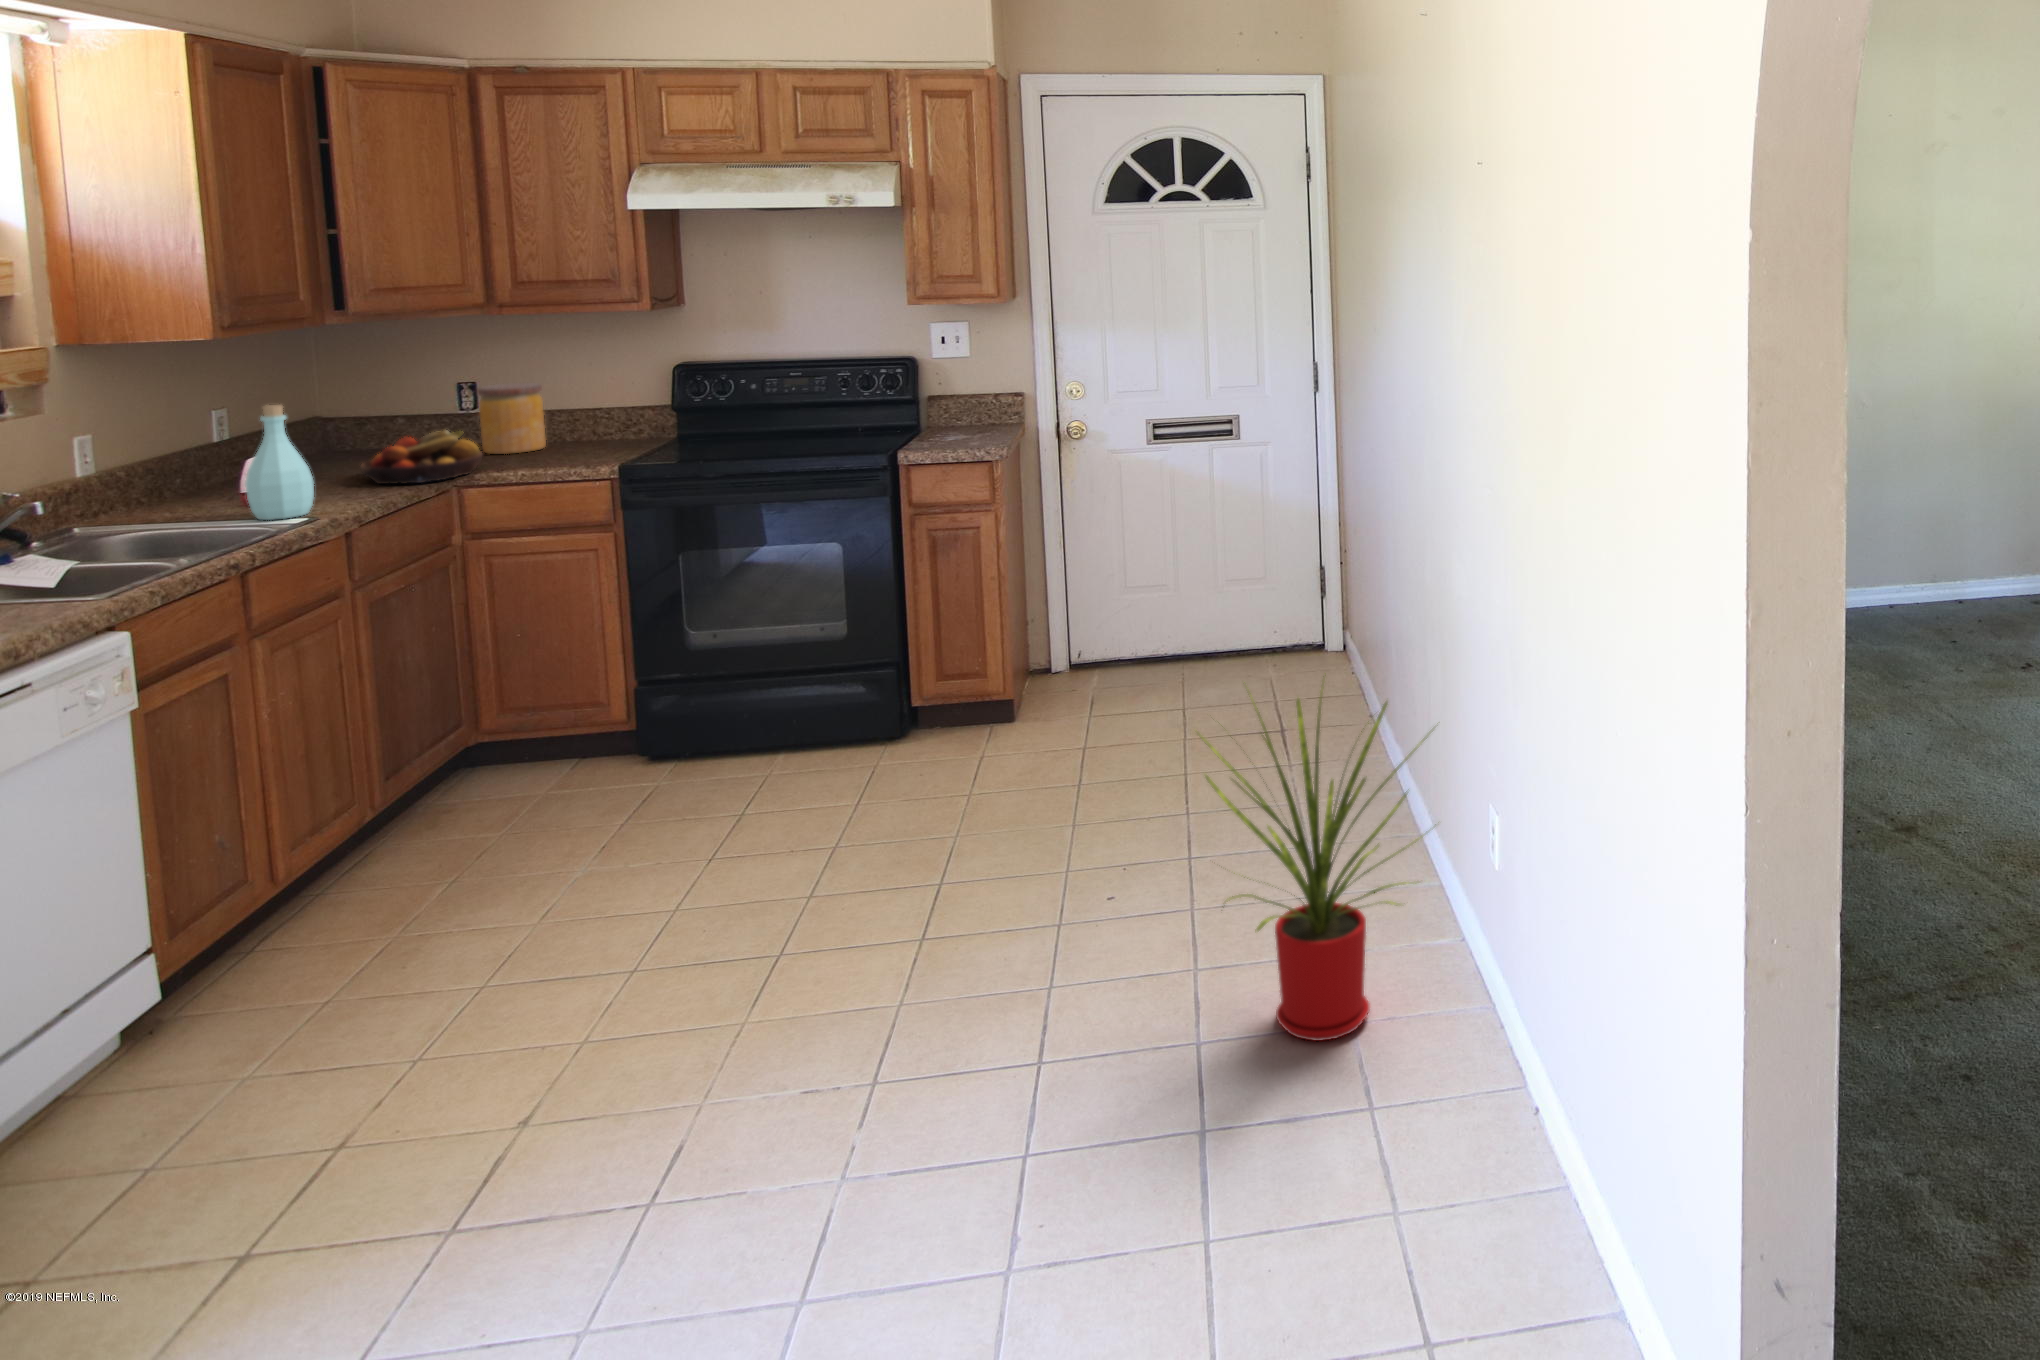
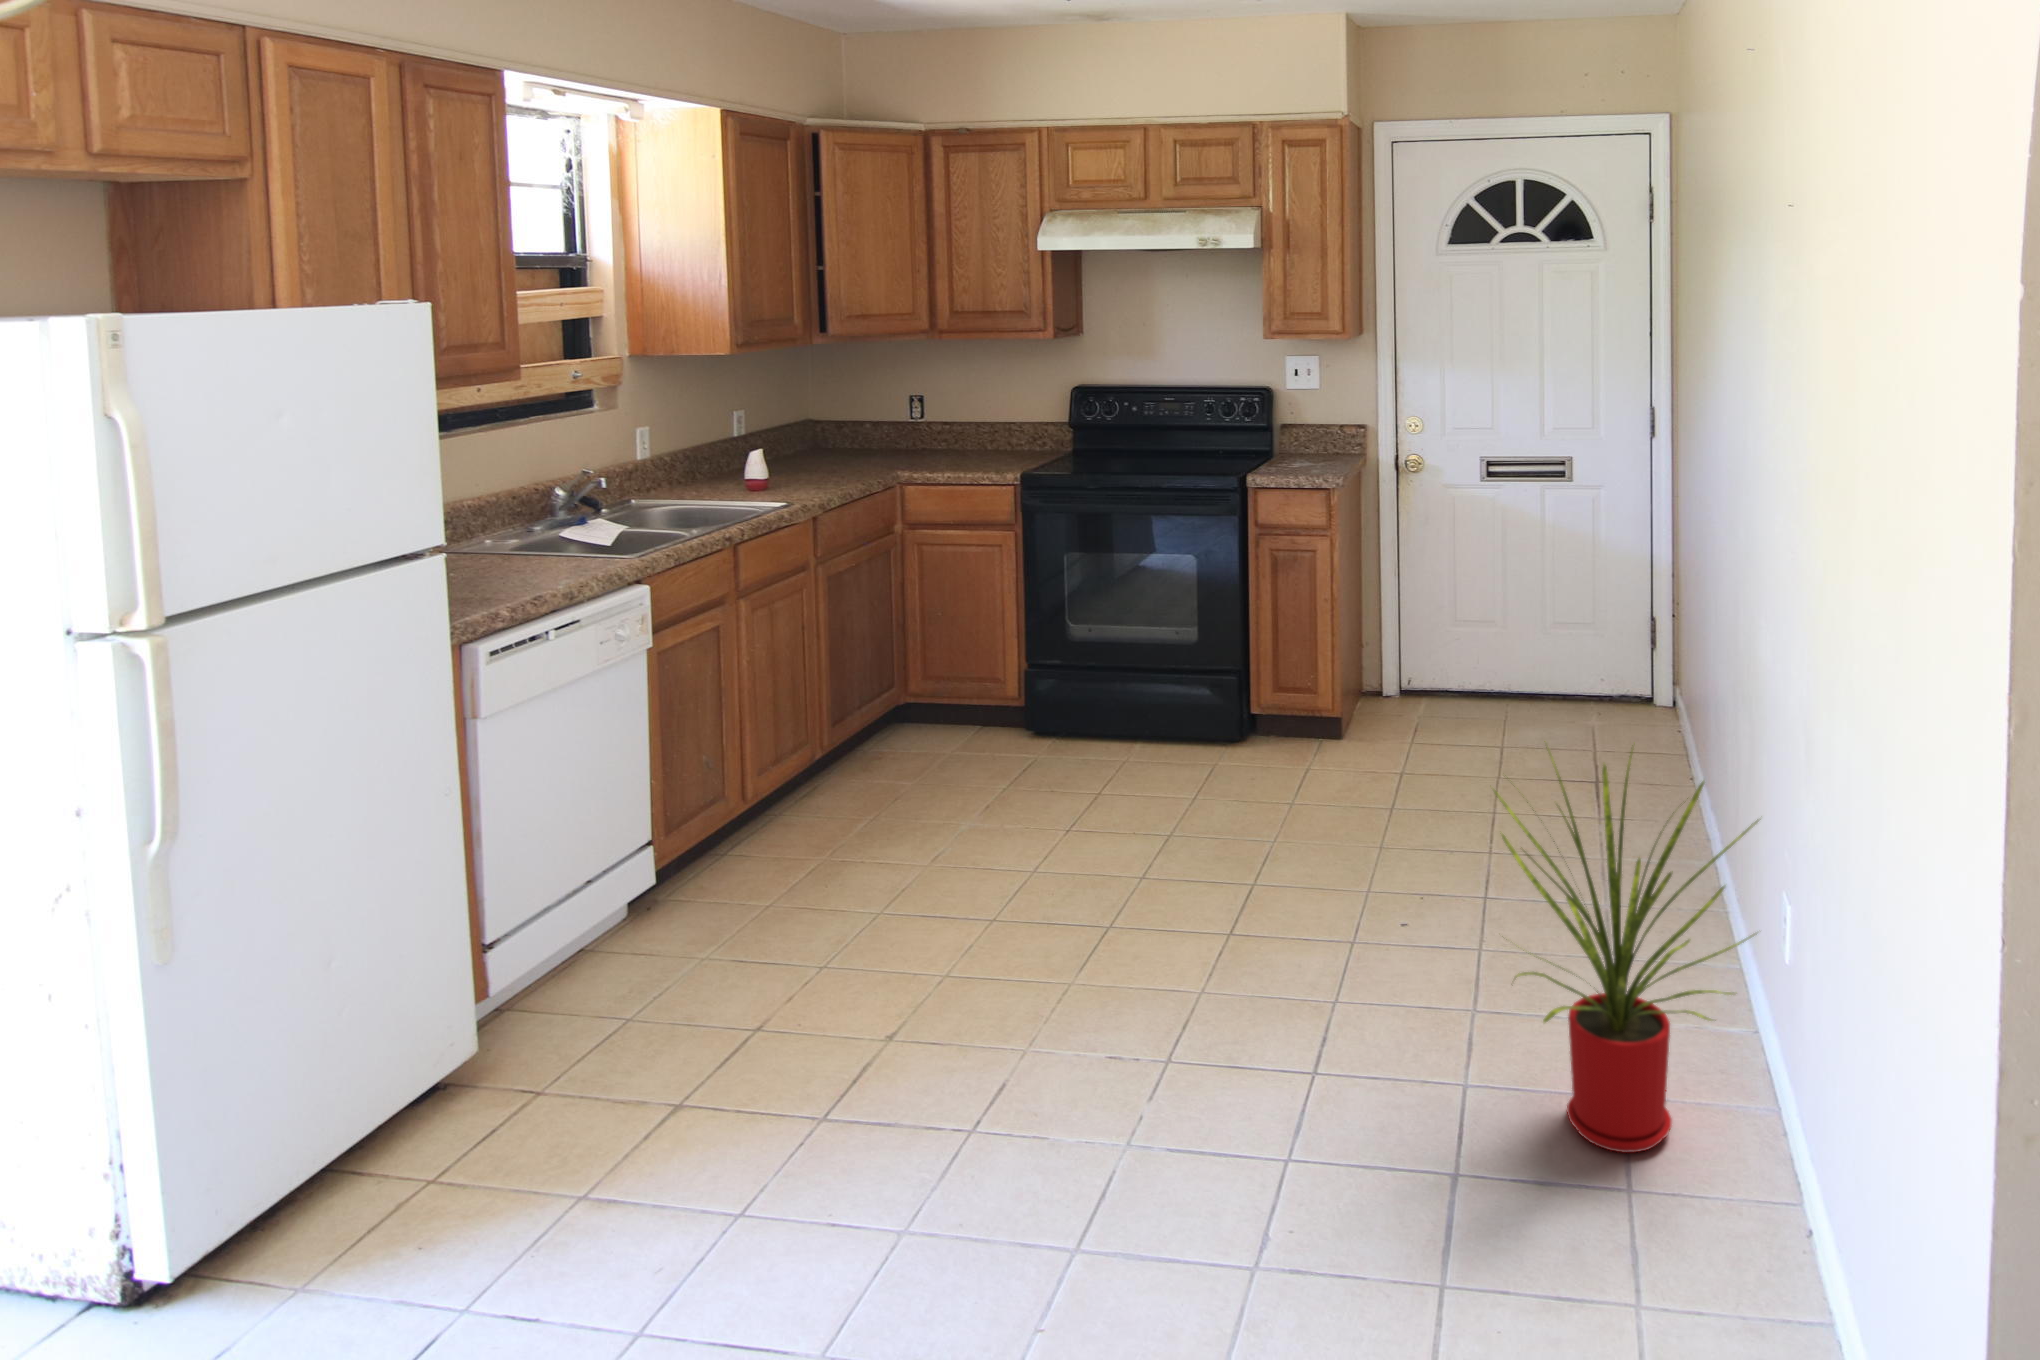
jar: present [478,383,546,454] -> none [927,398,976,457]
bottle: present [246,405,314,520] -> none [753,408,799,501]
fruit bowl: present [361,430,482,484] -> none [838,434,925,478]

